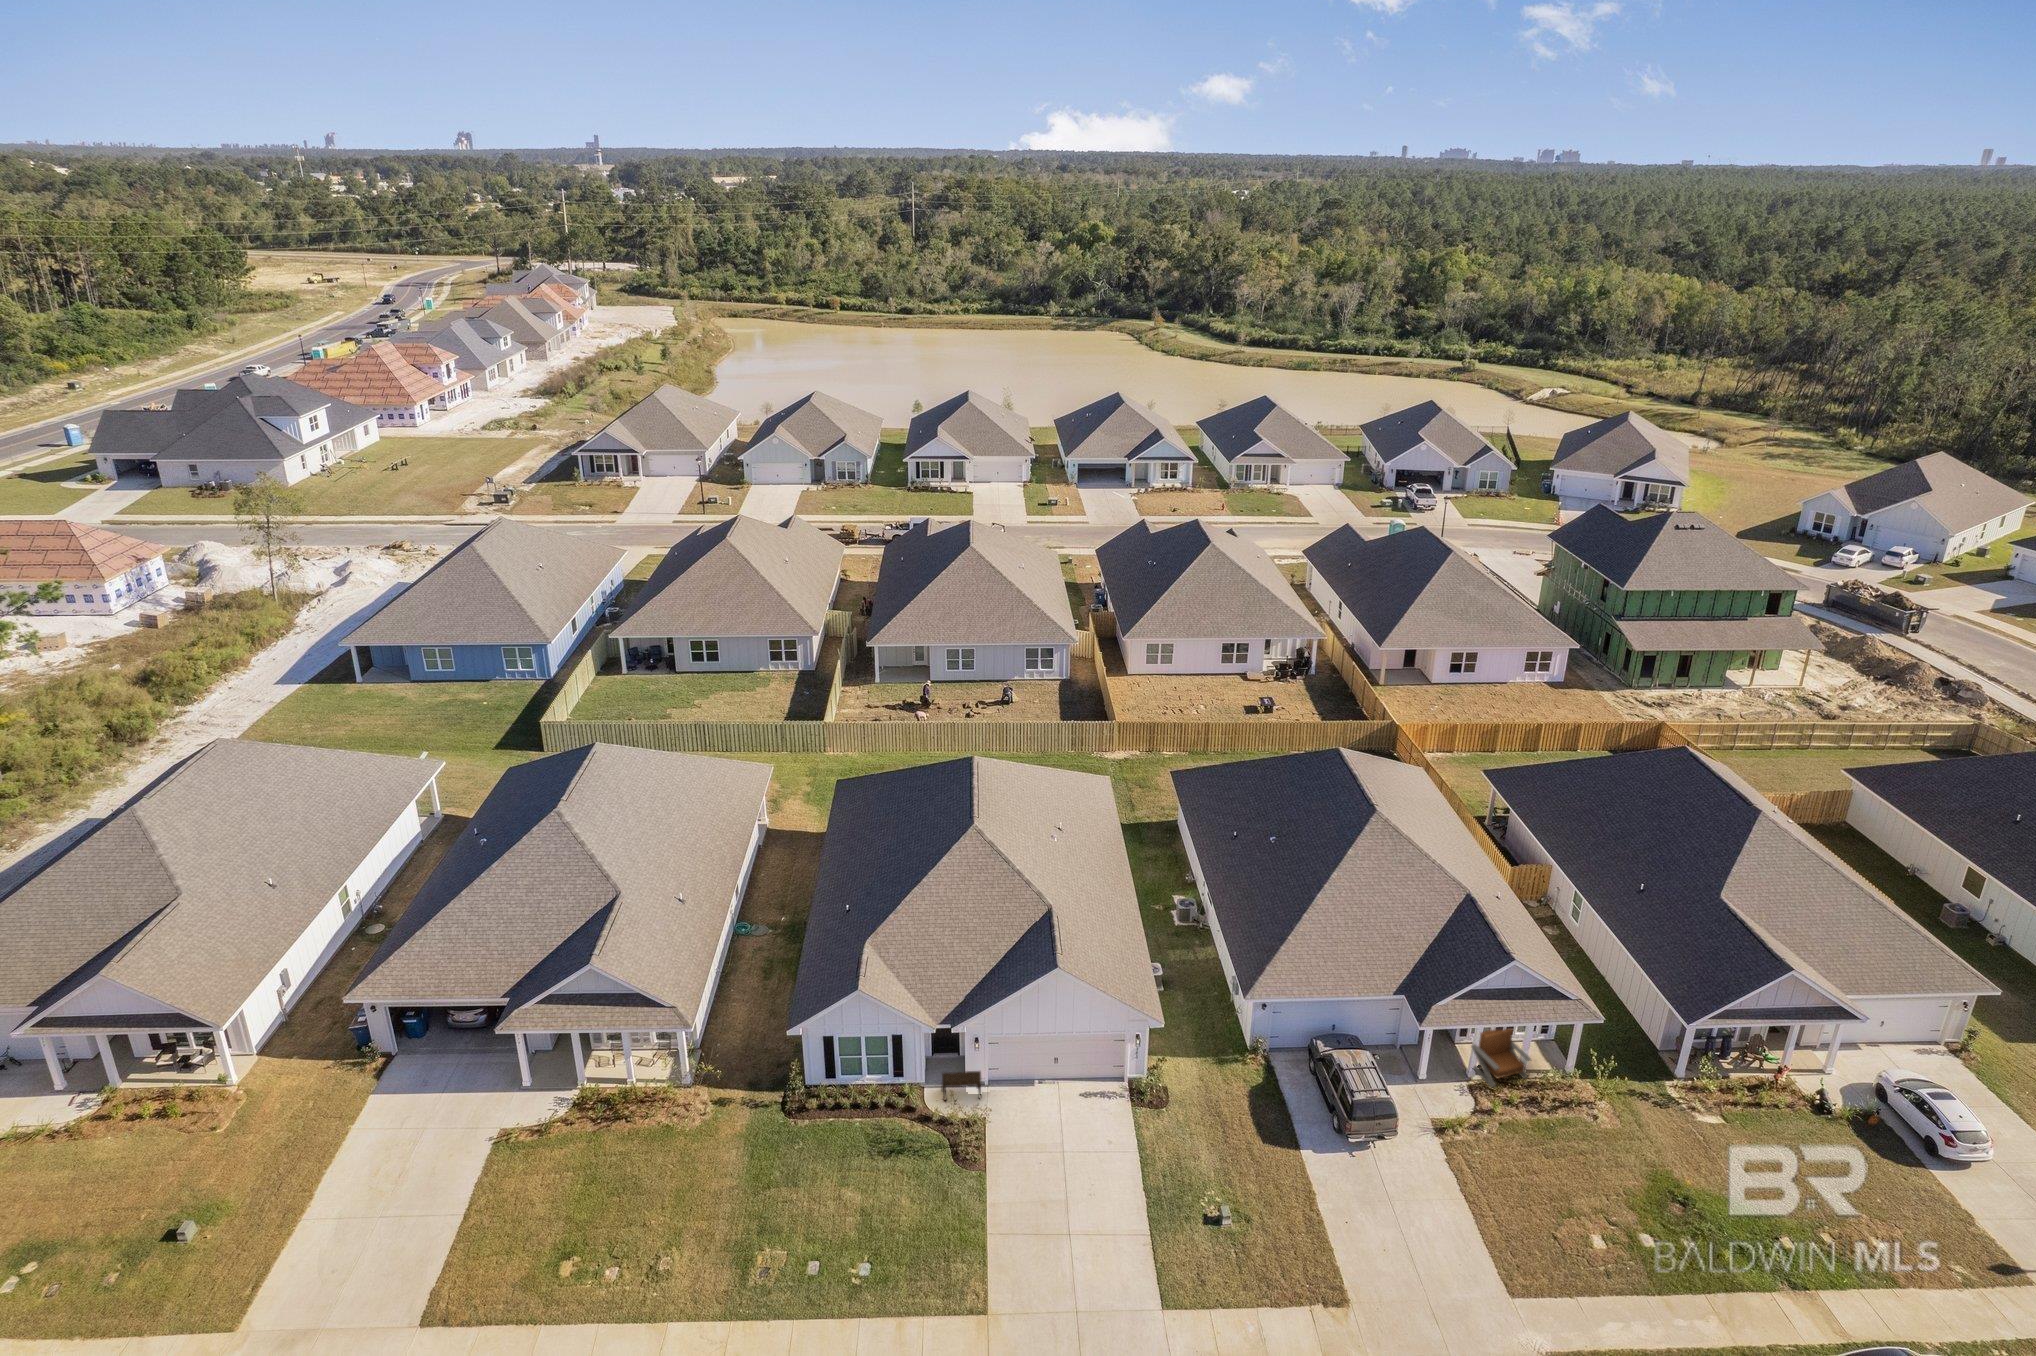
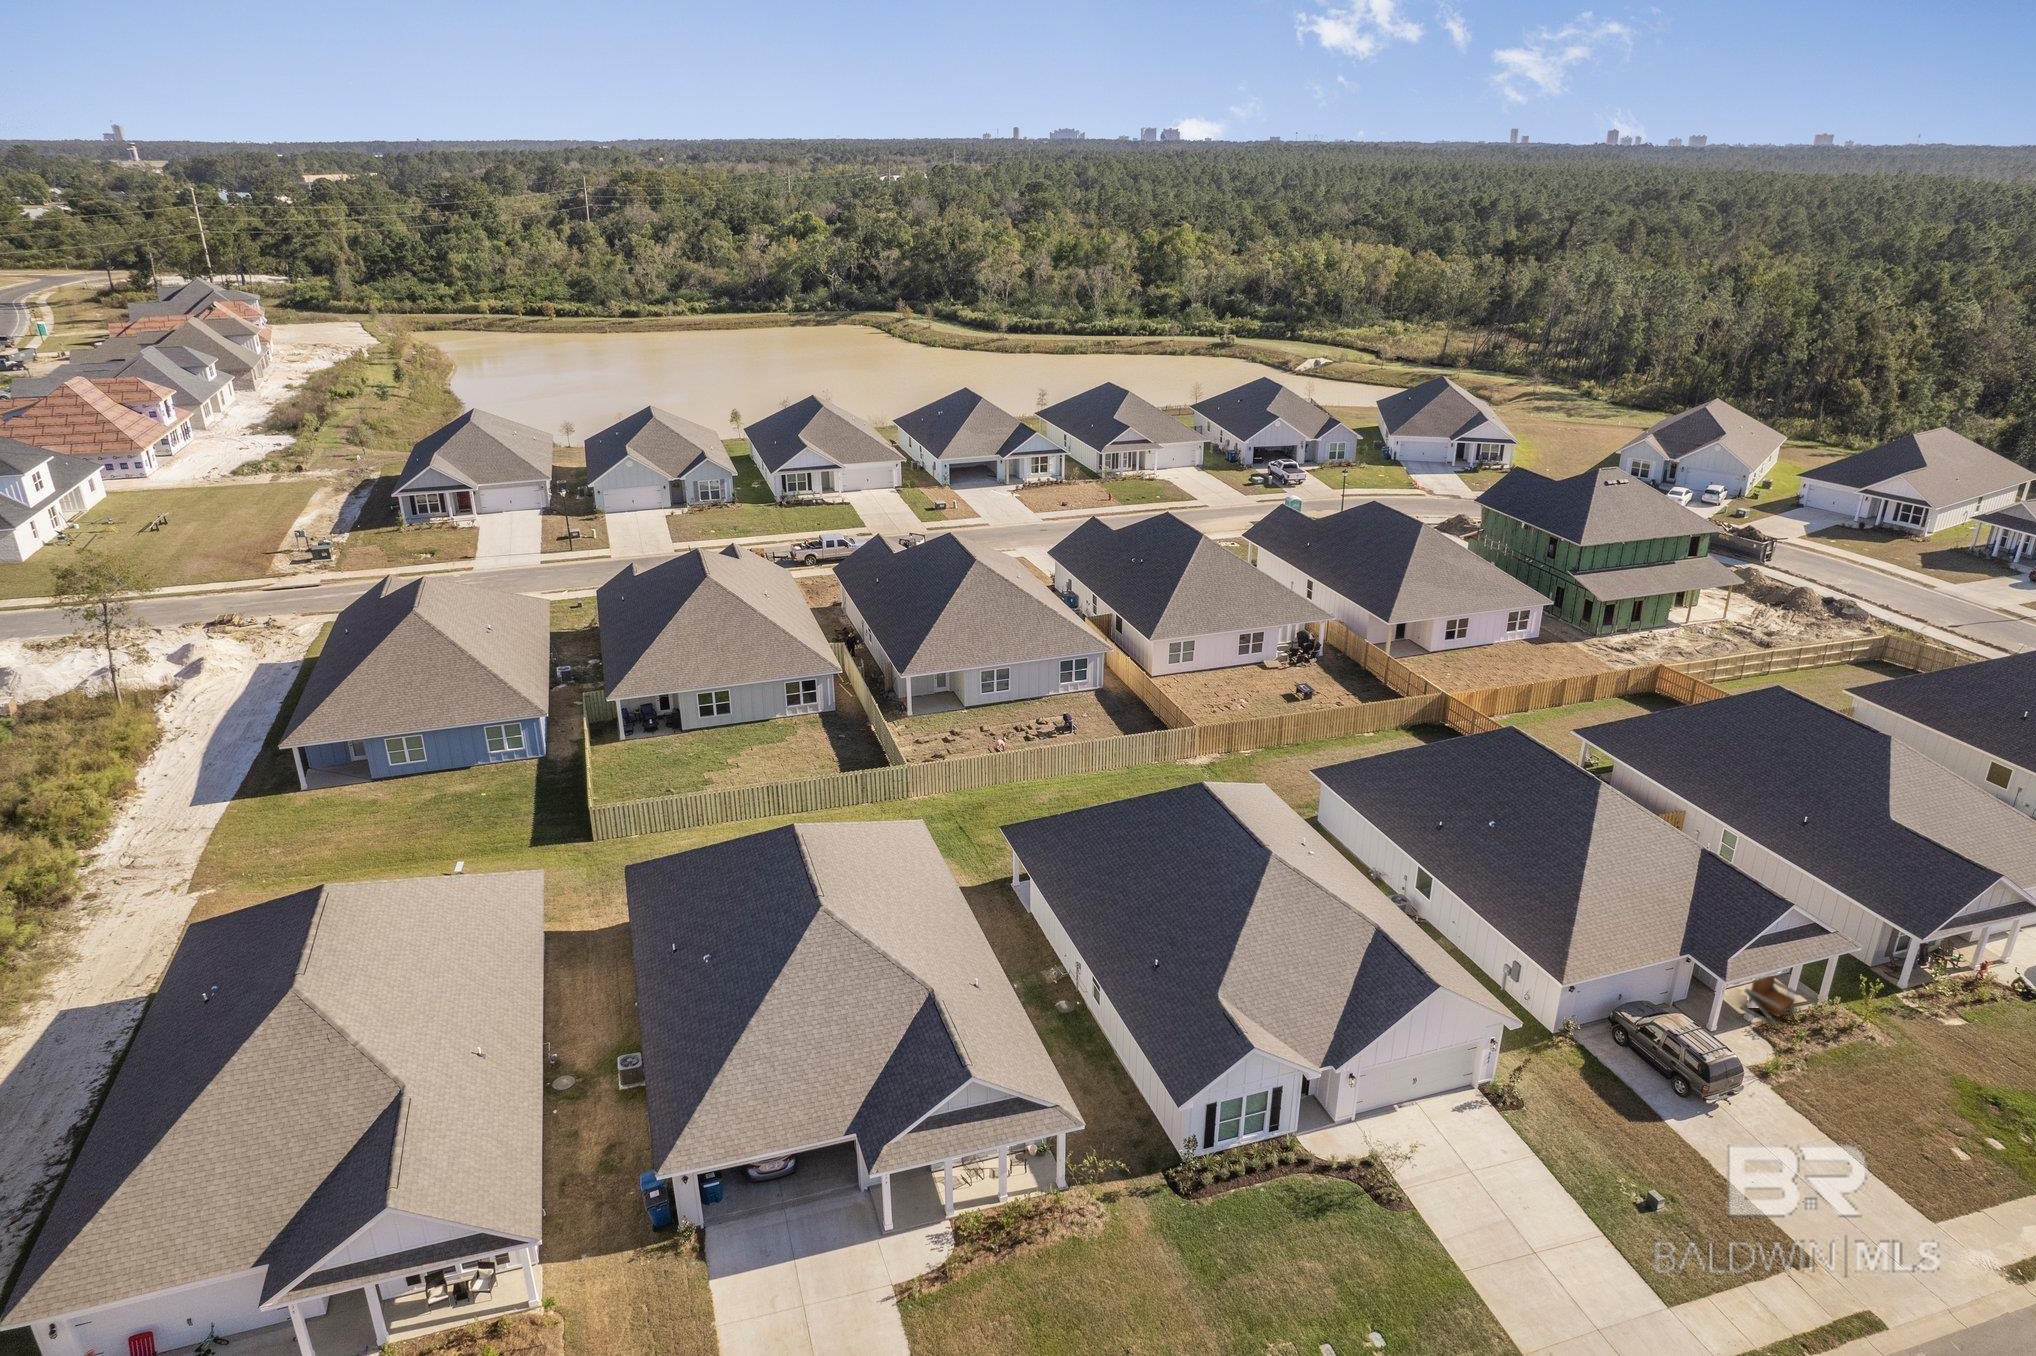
bench: present [942,1071,981,1101] -> none [1311,1108,1360,1149]

